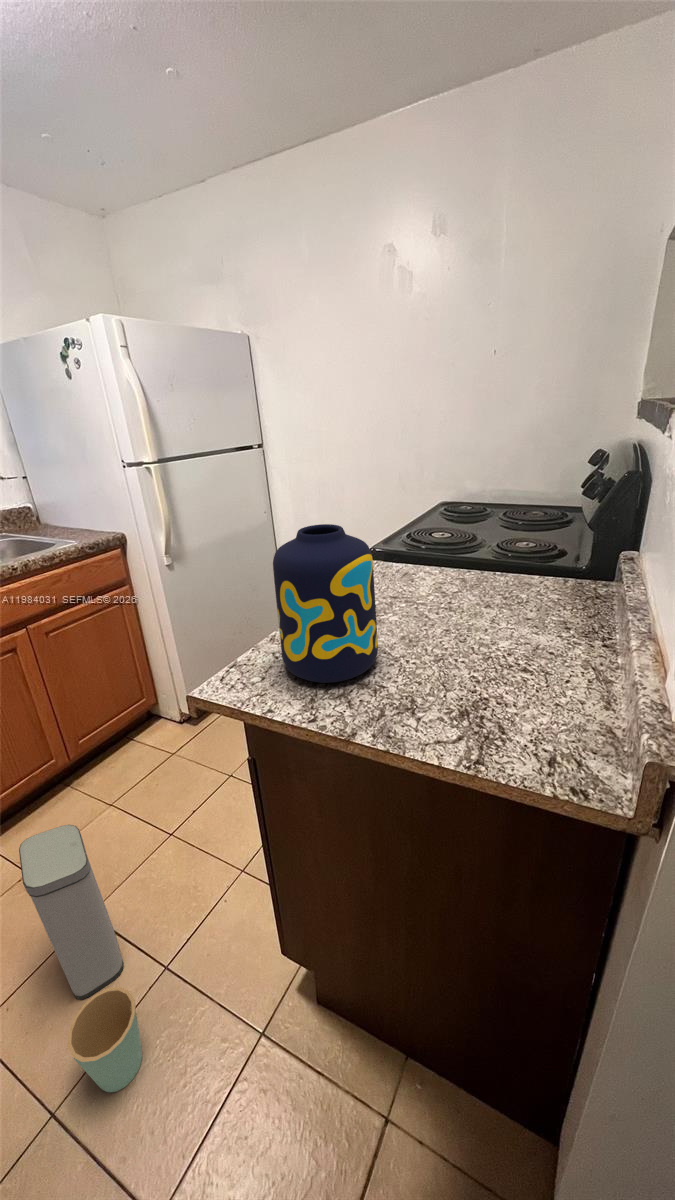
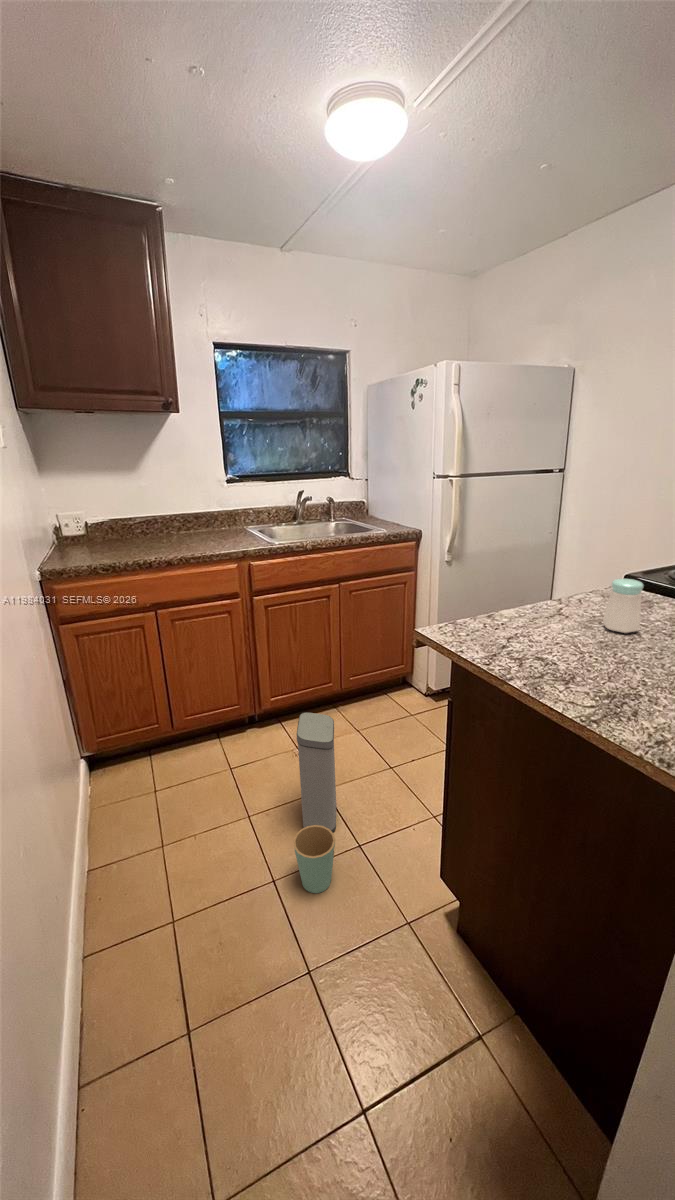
vase: present [273,524,378,683] -> none [487,530,576,652]
salt shaker: none [389,560,425,620] -> present [603,579,643,633]

